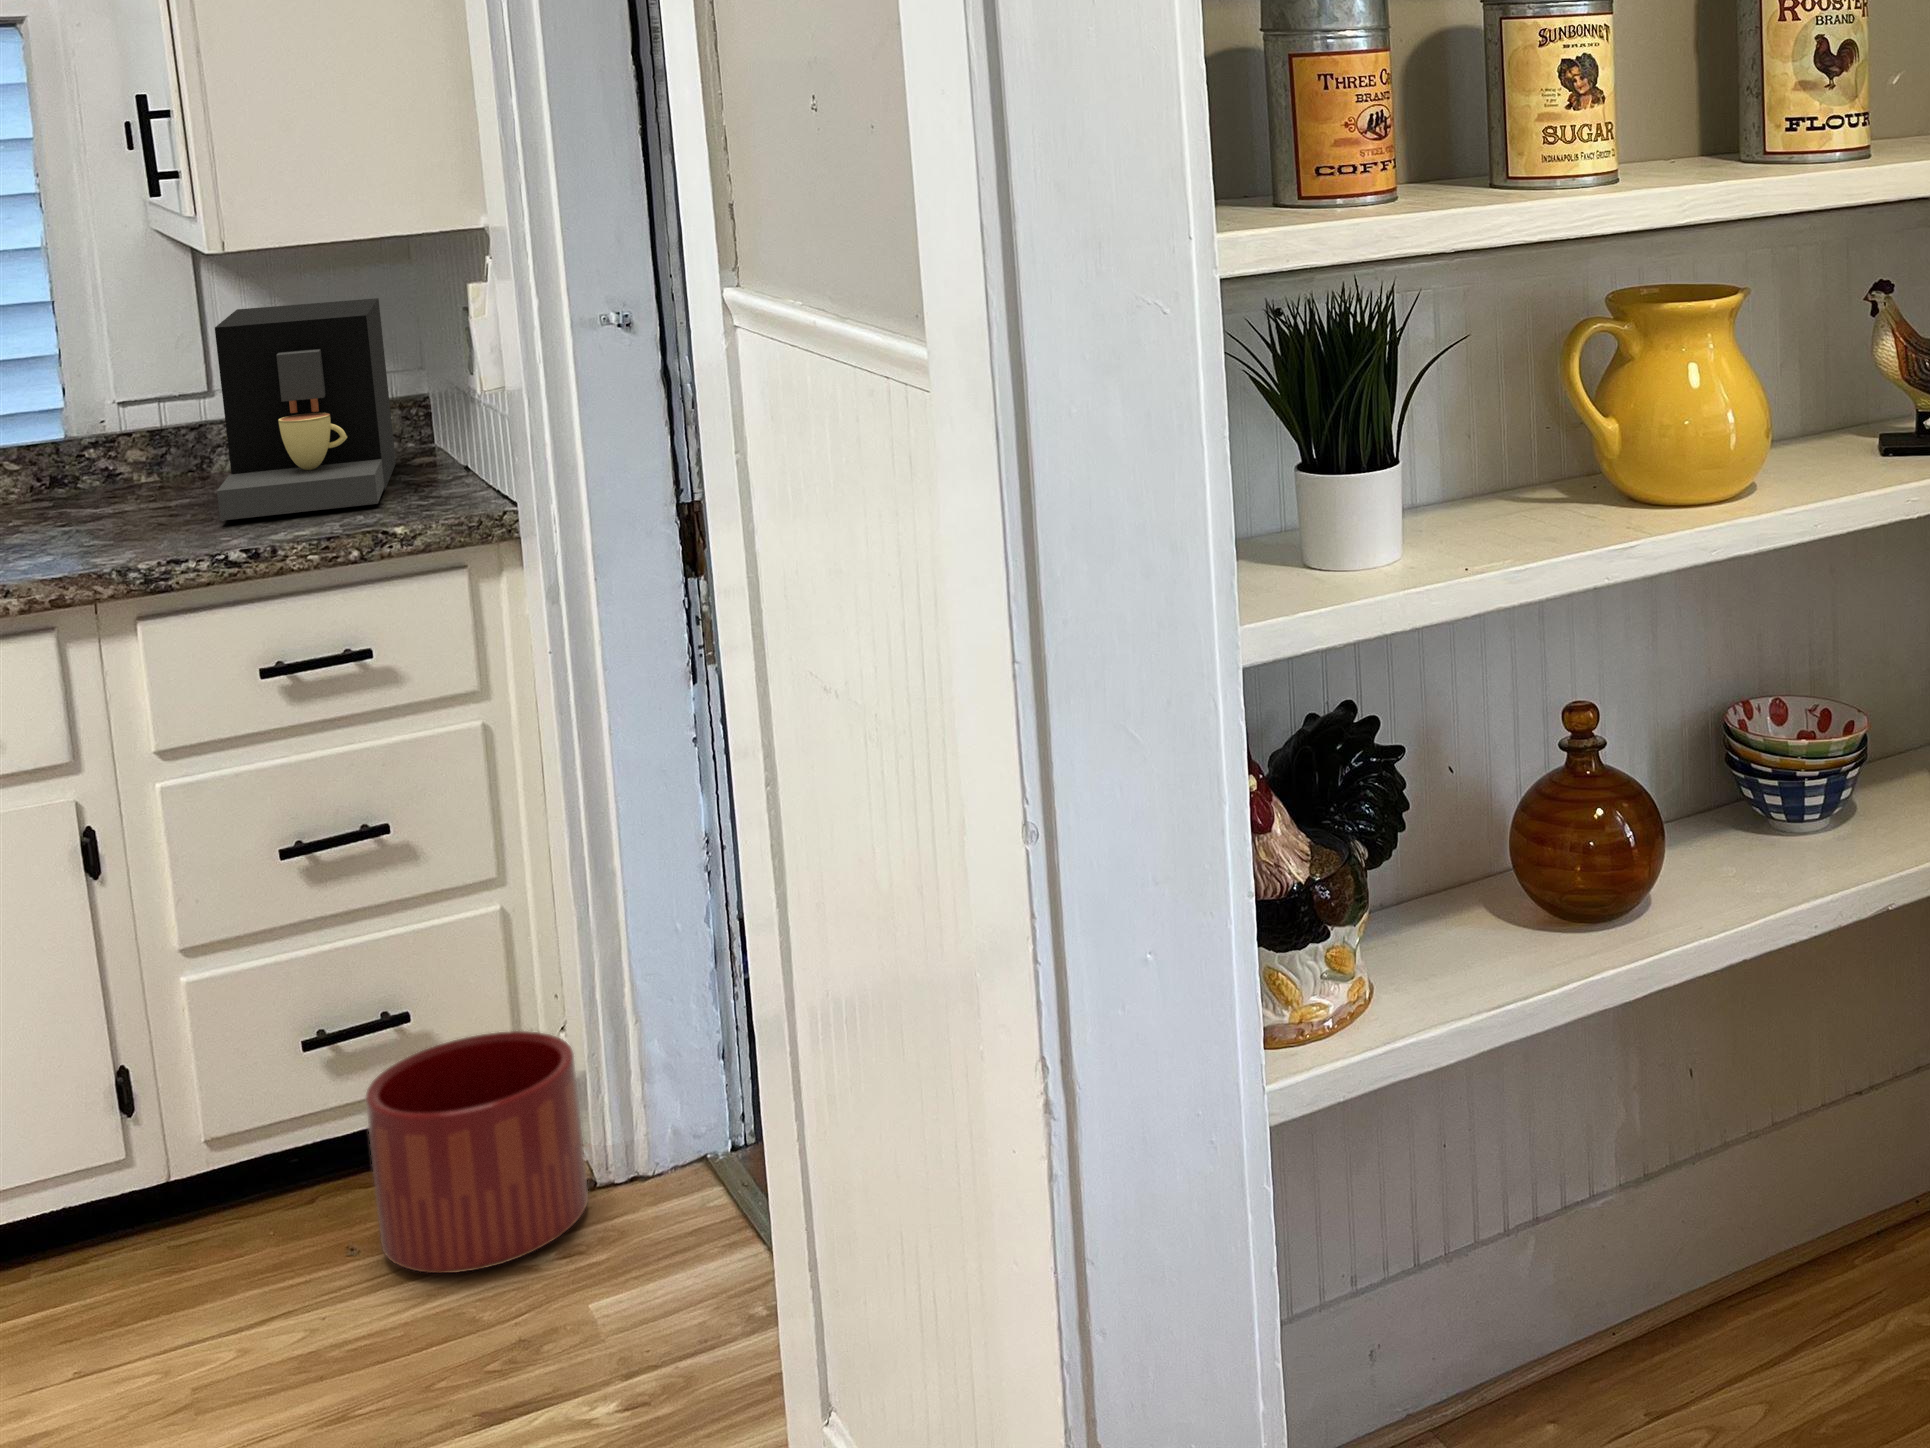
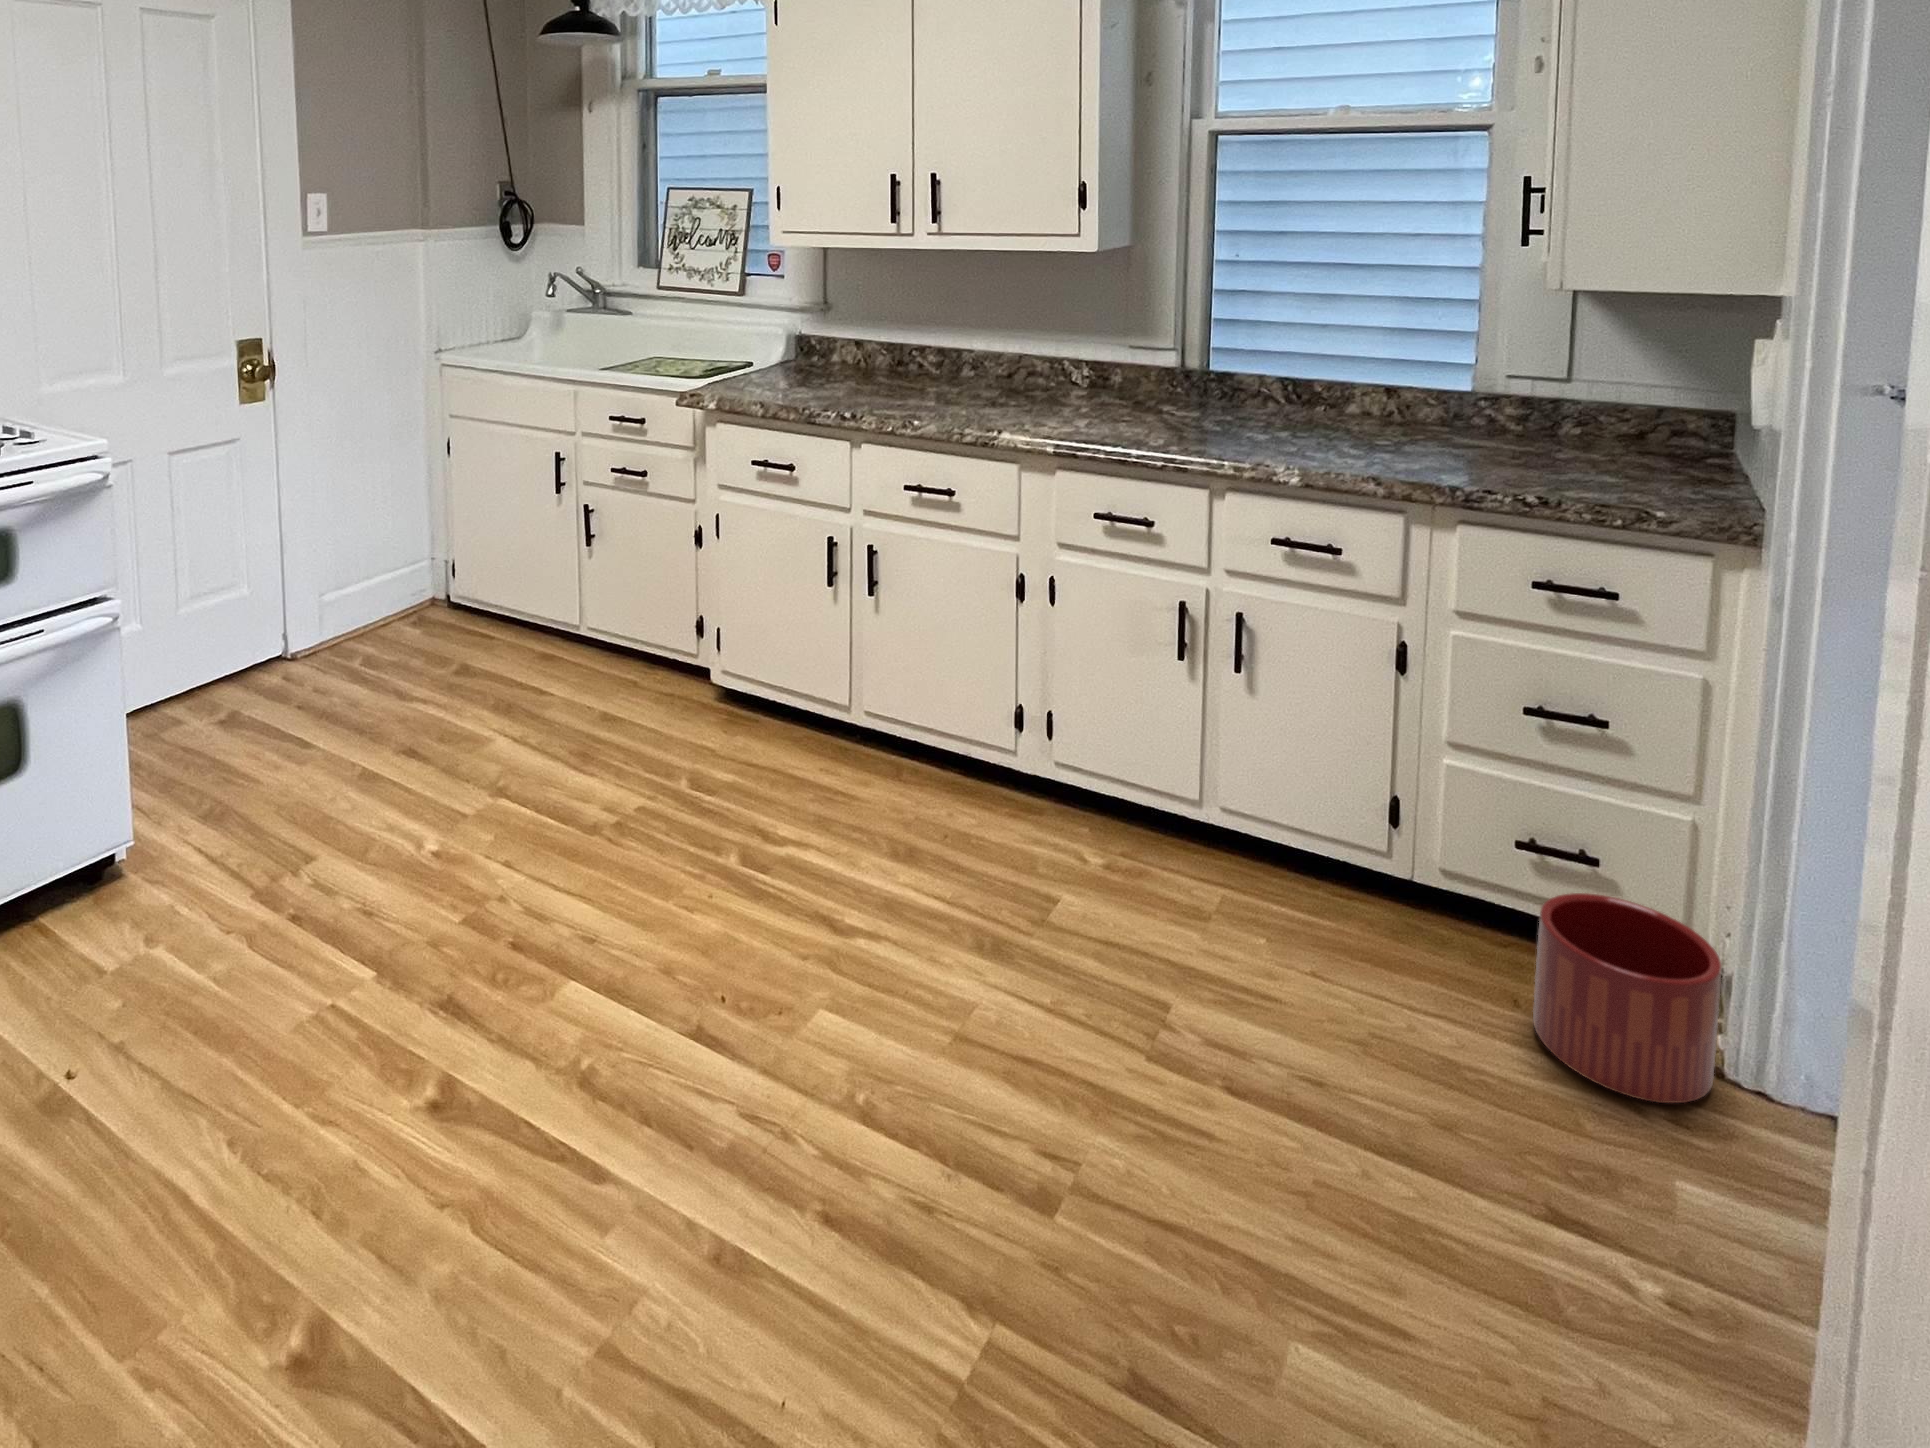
coffee maker: present [215,298,396,521] -> none [1534,329,1704,488]

